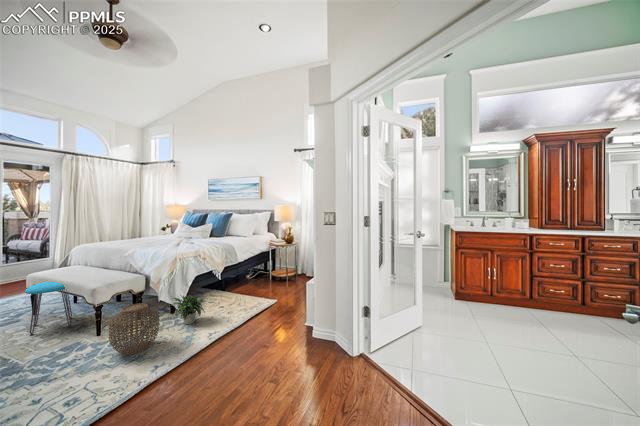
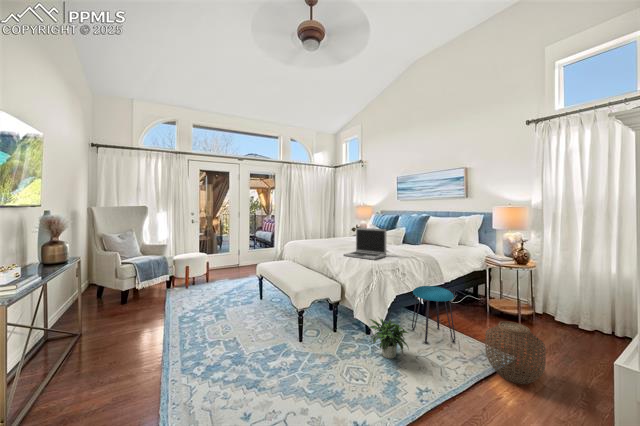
laptop: none [147,225,190,251] -> present [344,228,386,260]
stool: present [25,282,72,335] -> present [412,286,455,344]
woven basket: present [109,303,159,355] -> present [485,321,546,384]

